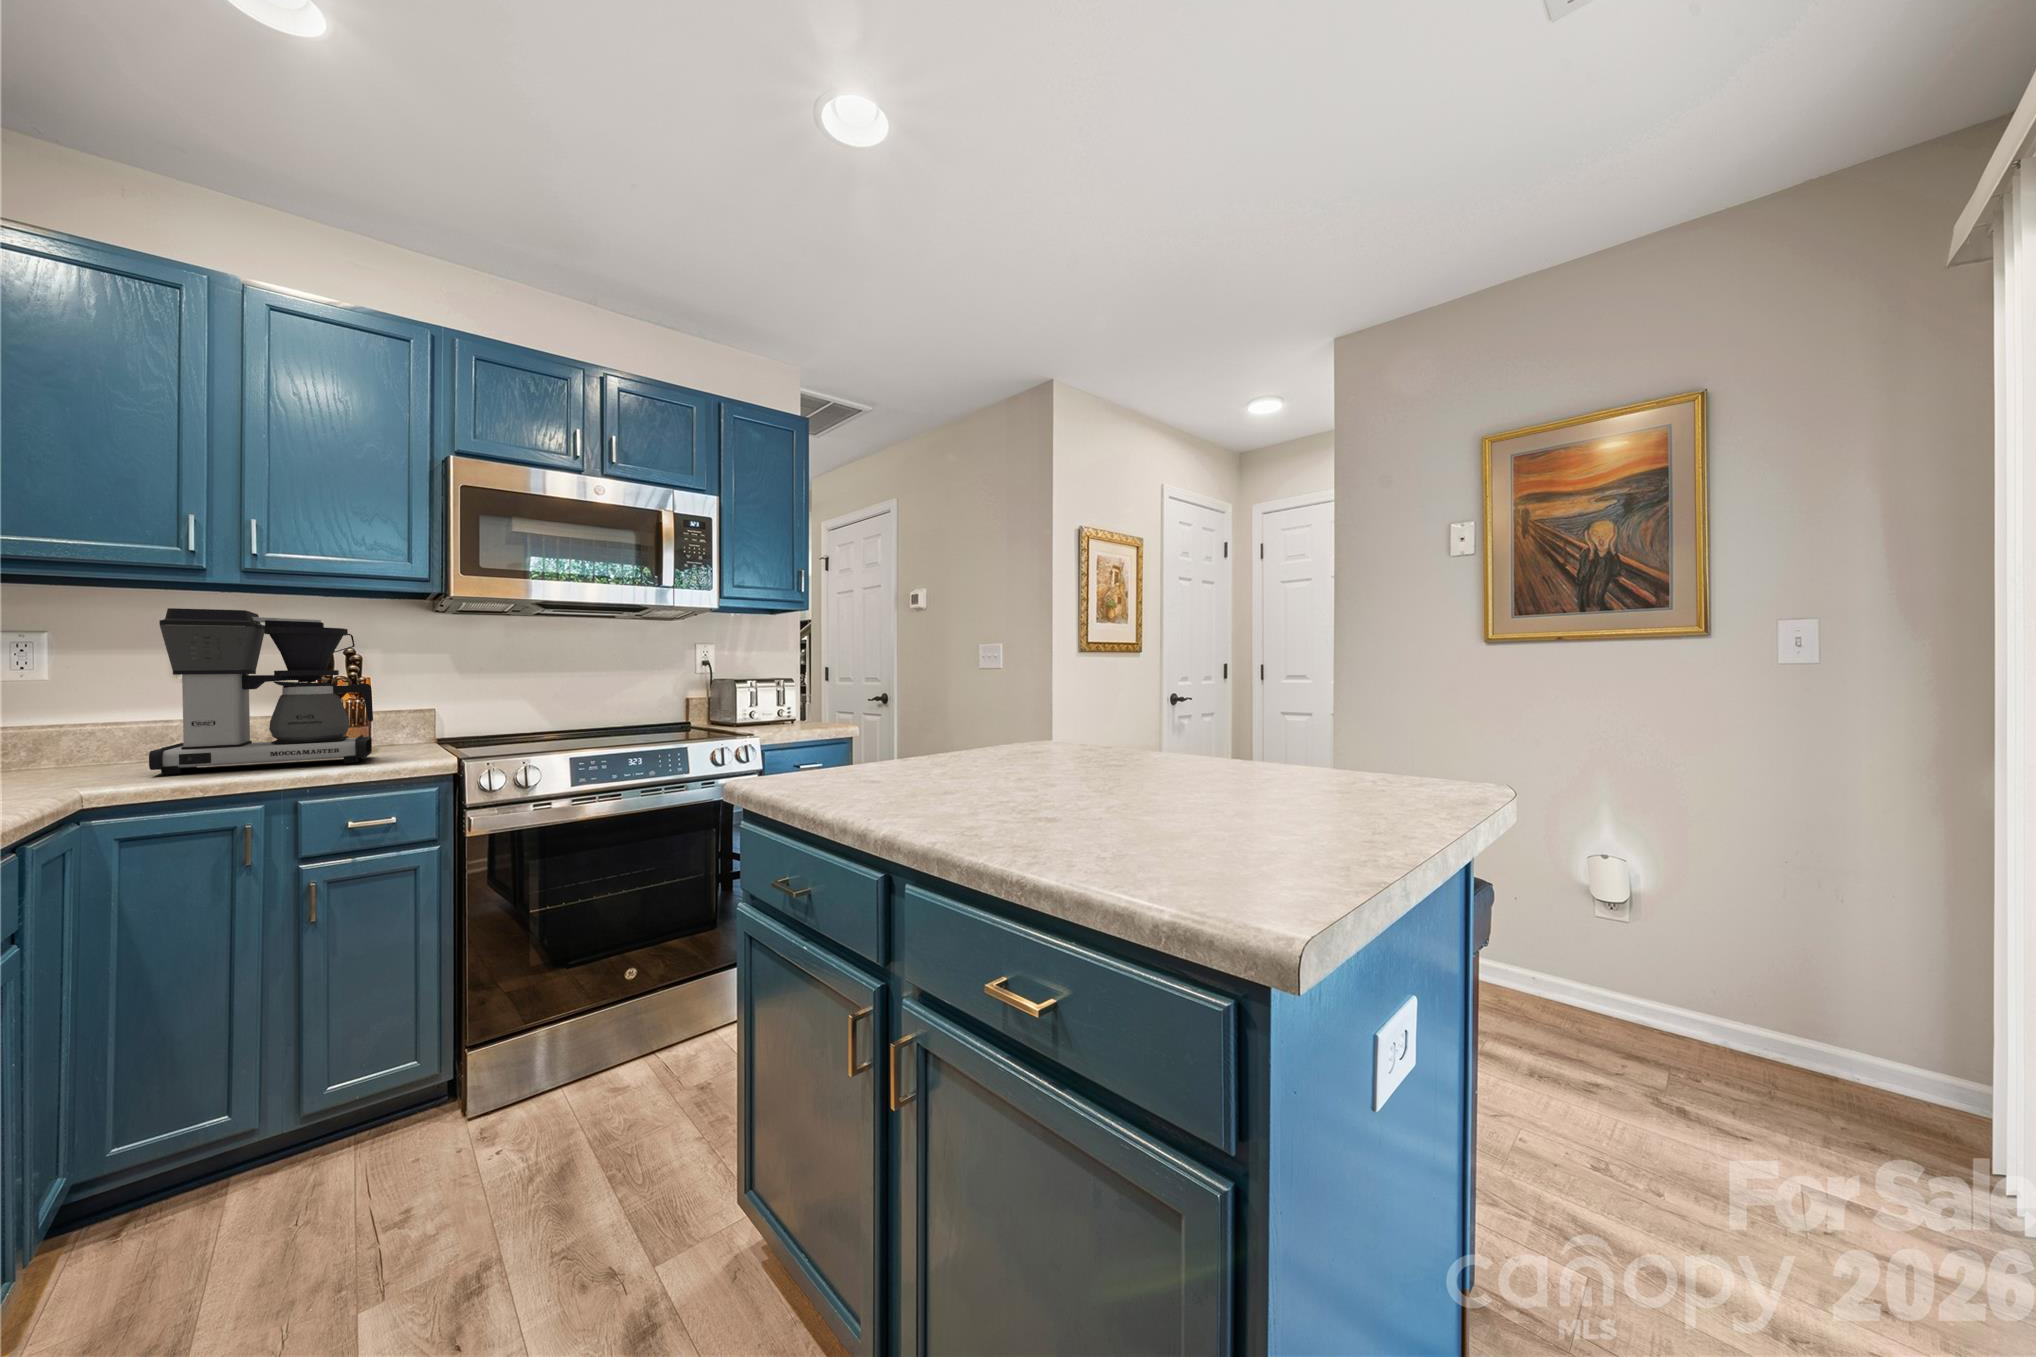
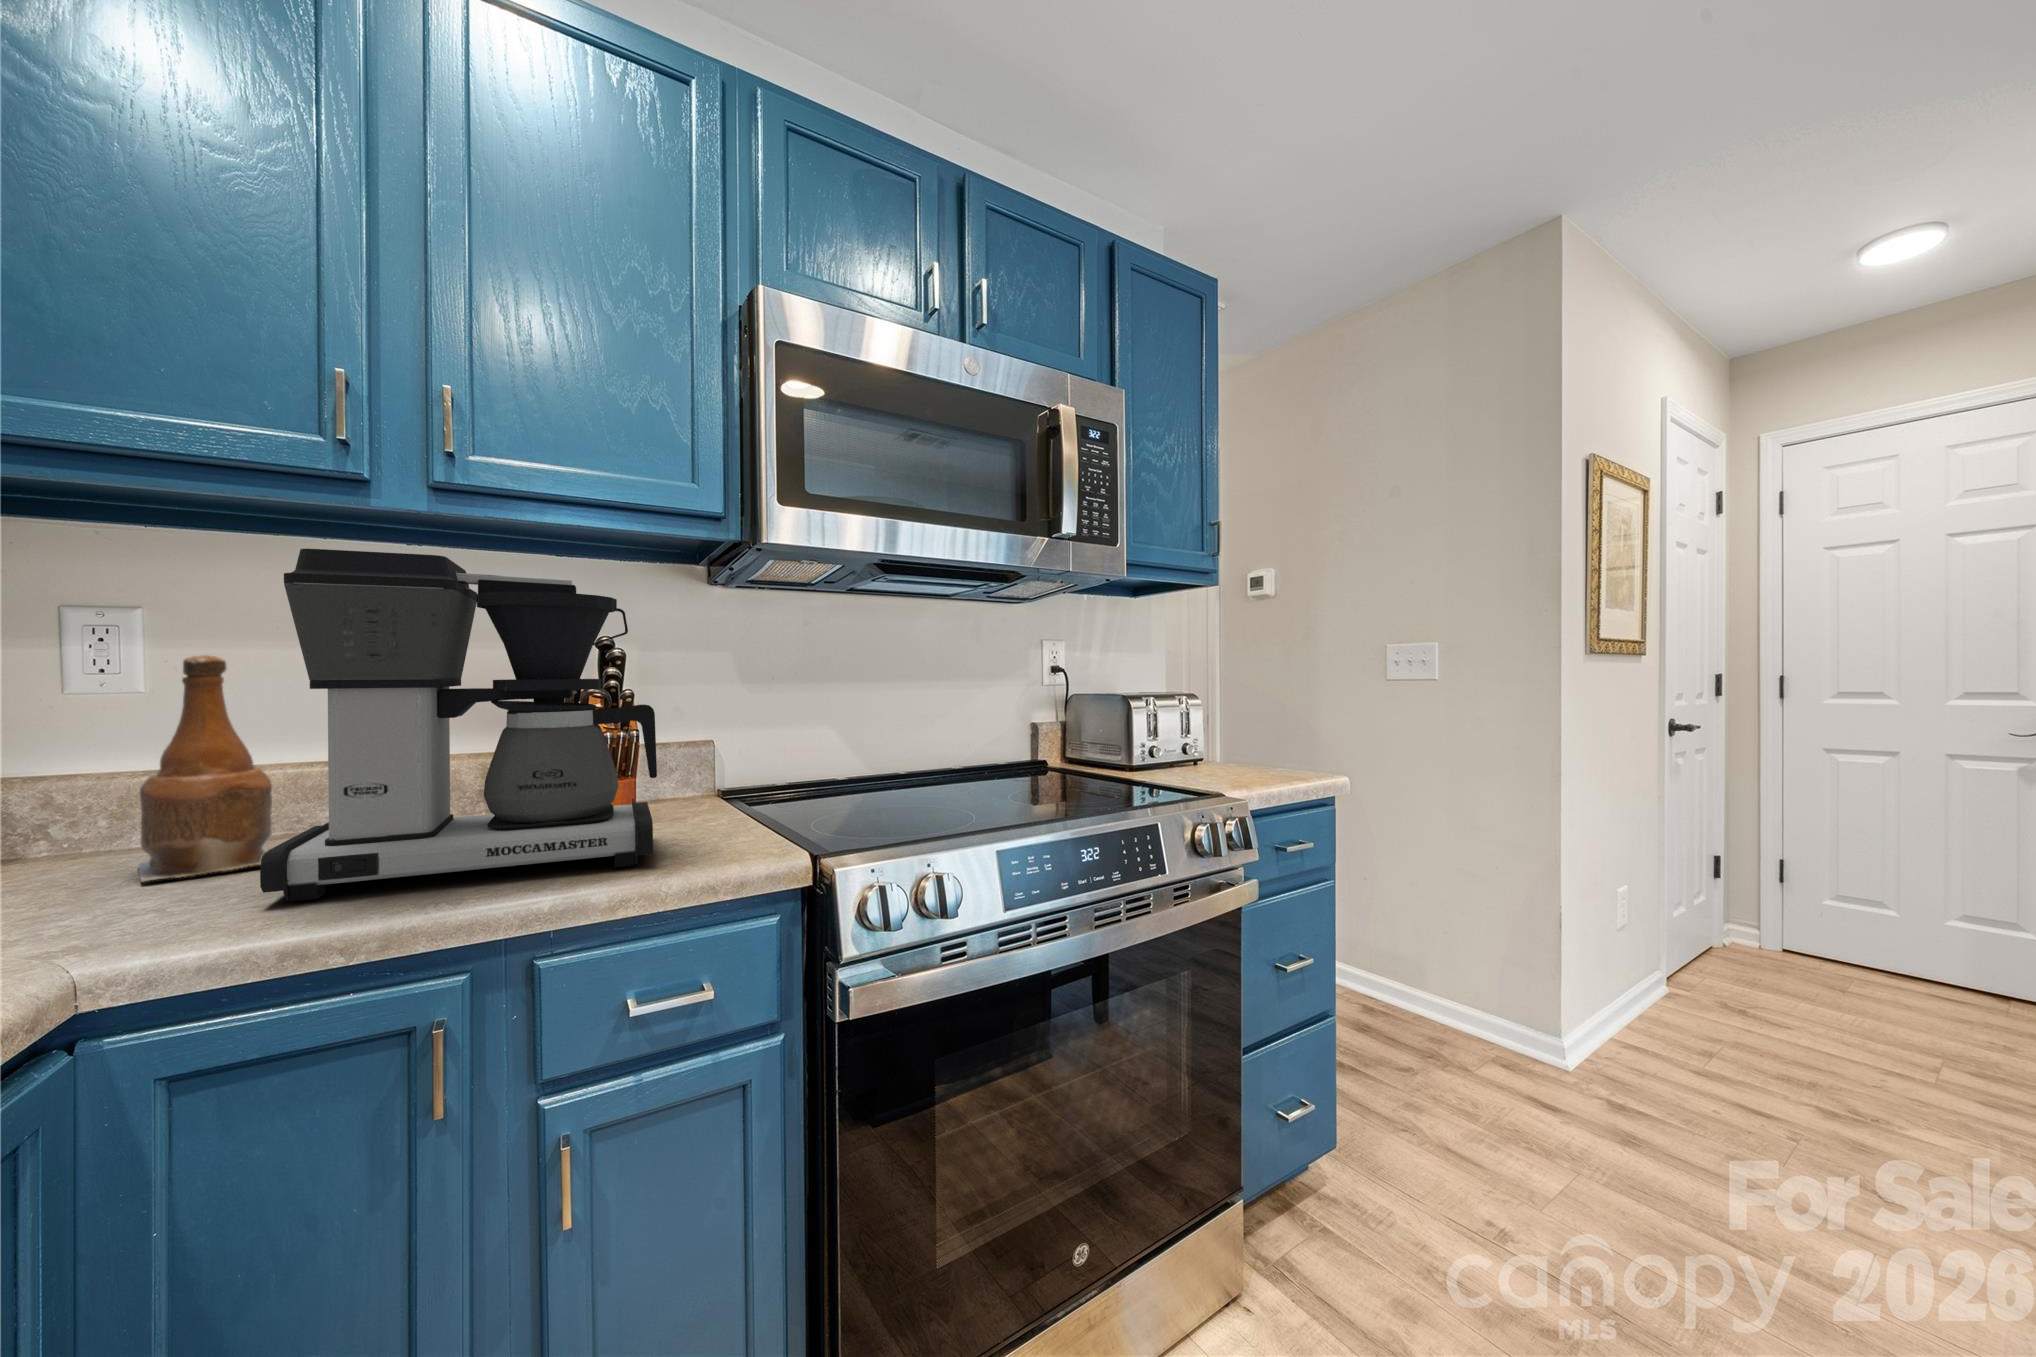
bottle: none [62,659,149,772] -> present [138,655,272,881]

